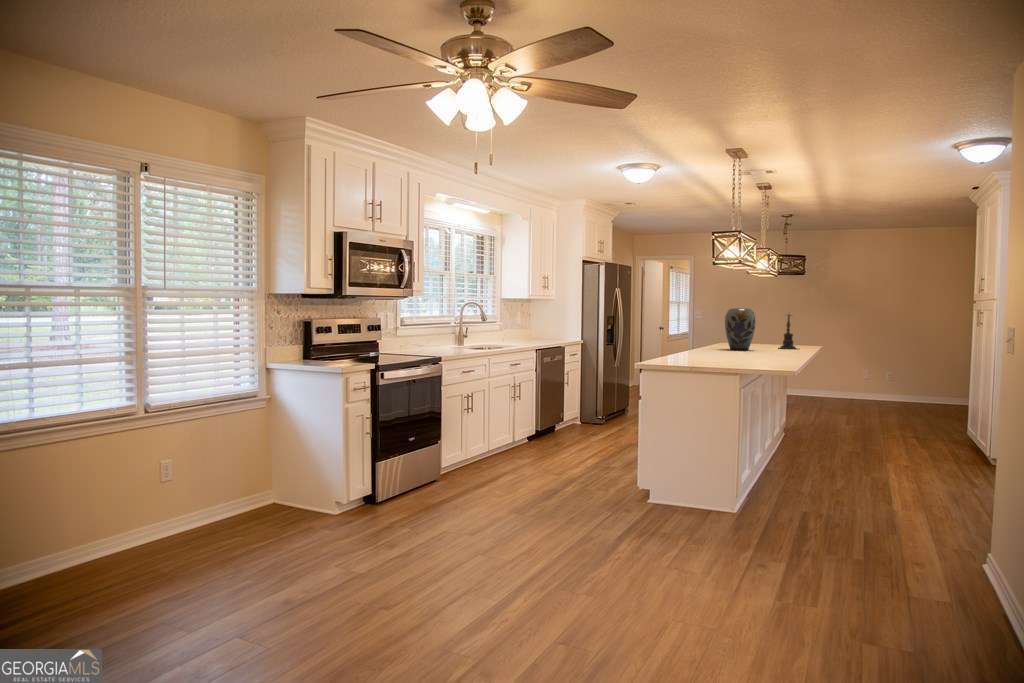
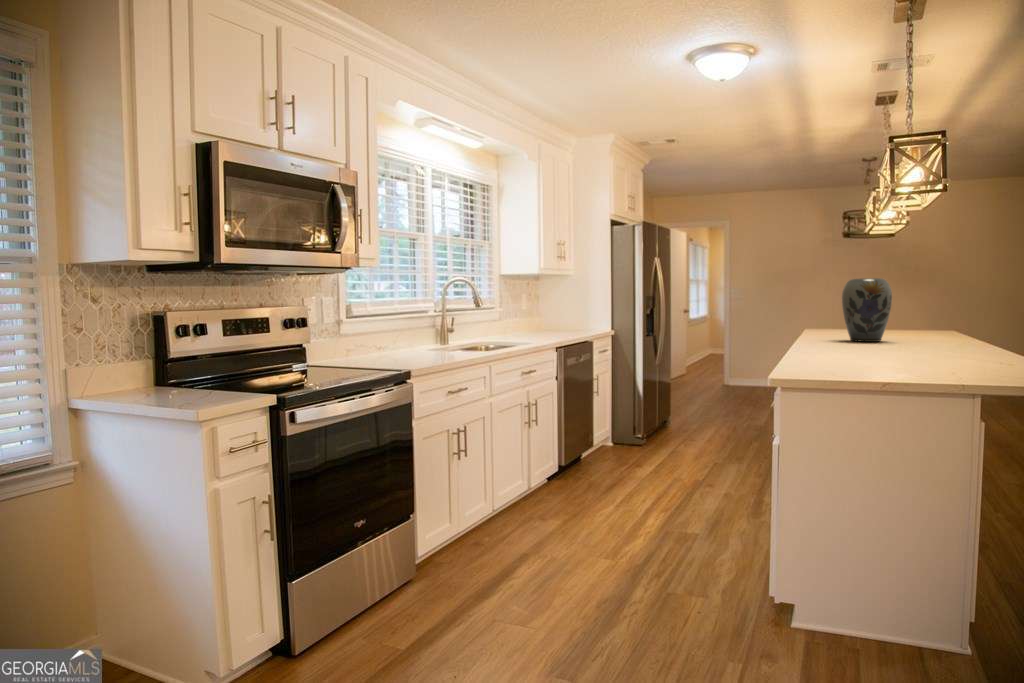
candle holder: present [780,314,796,349] -> none [903,279,949,338]

